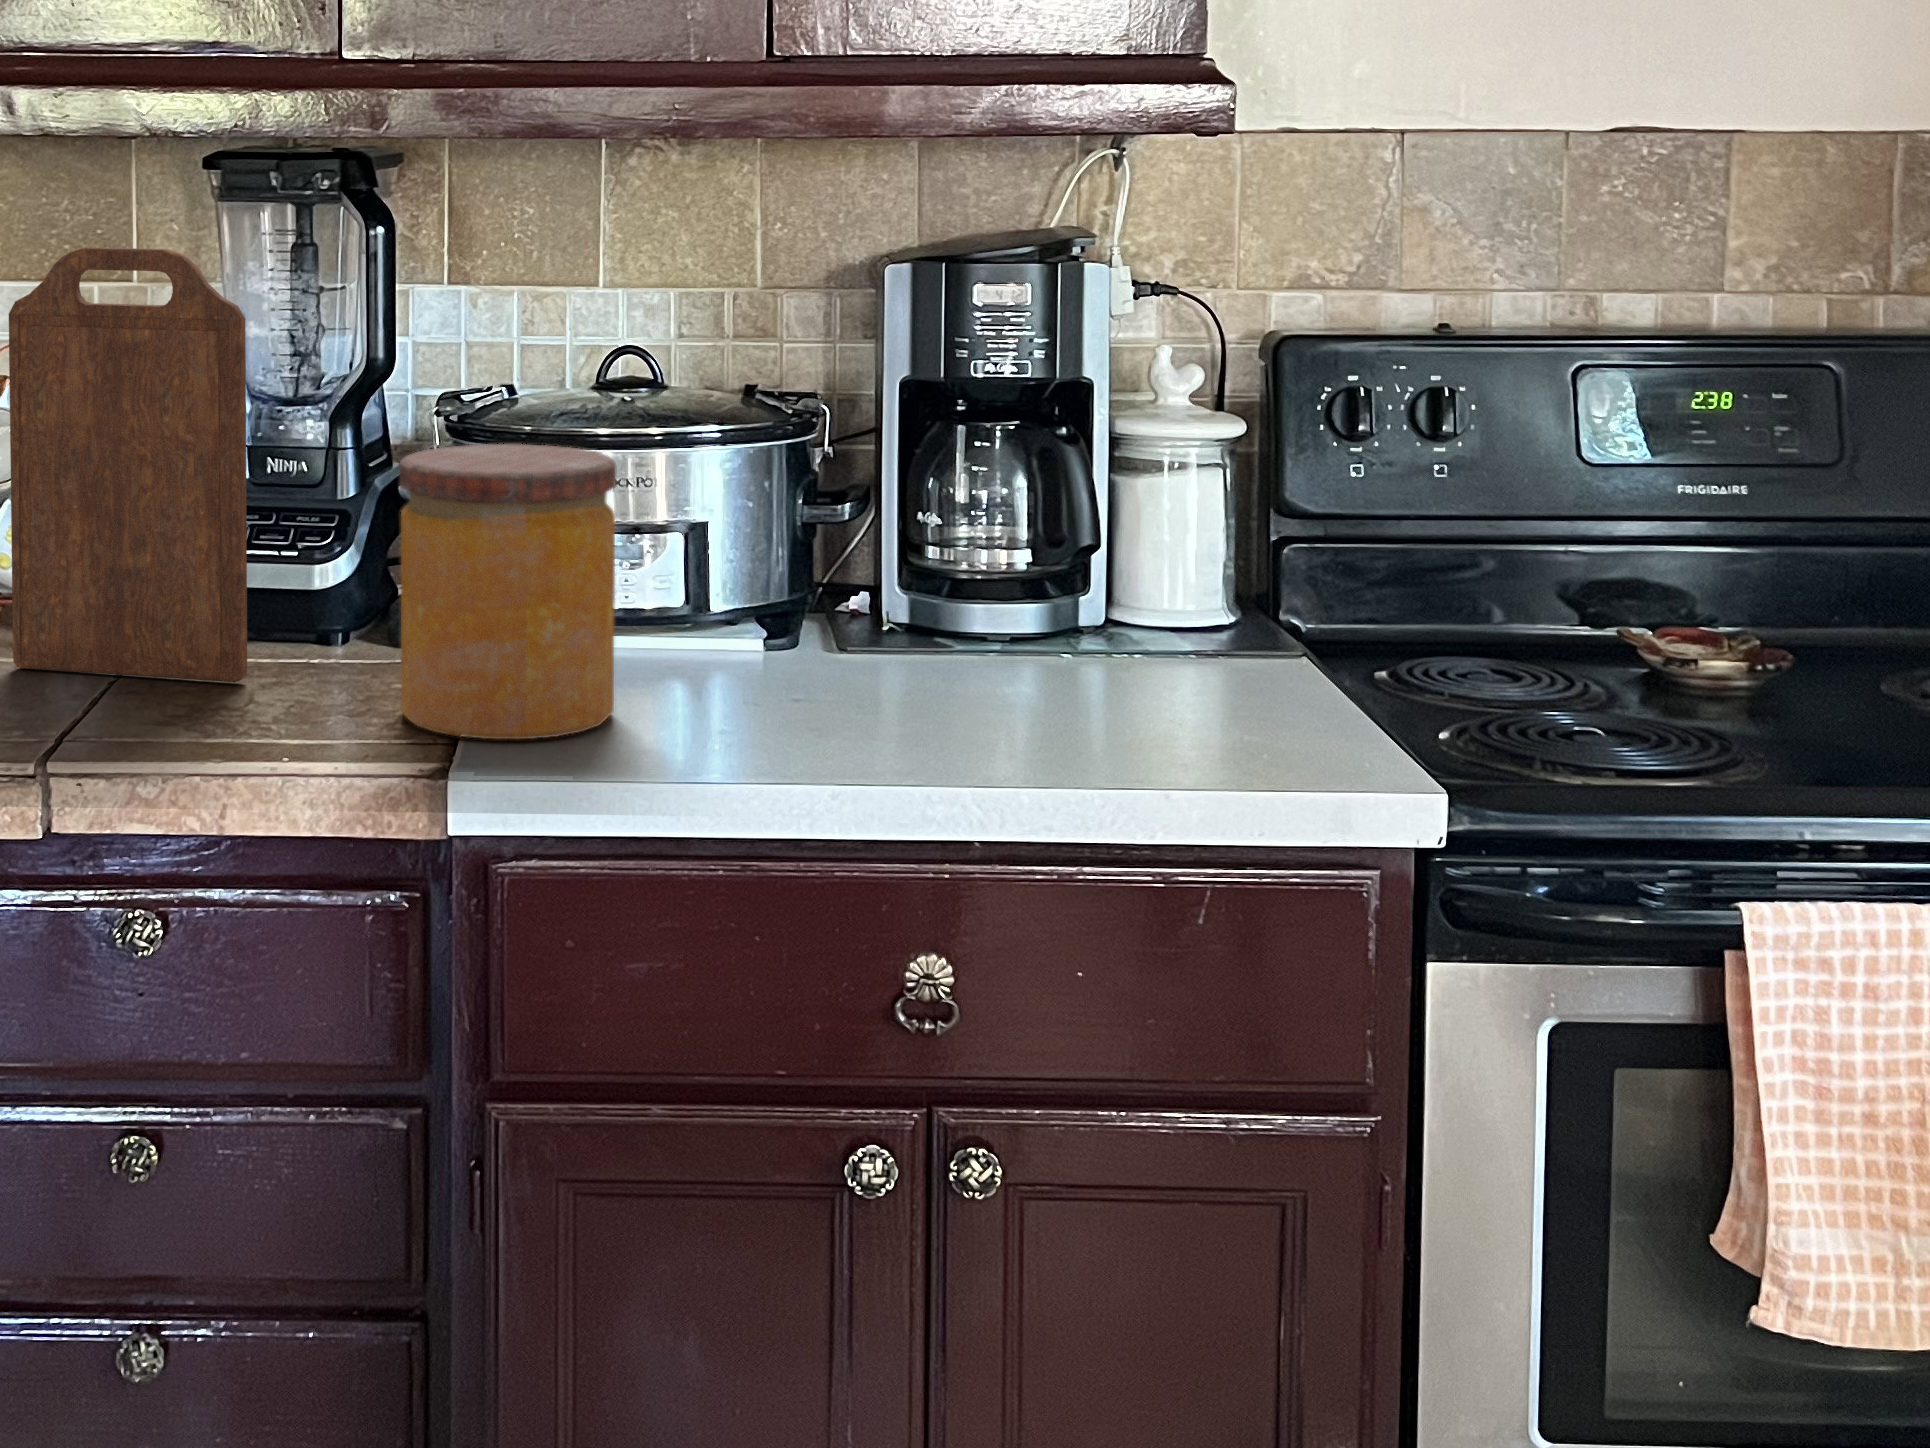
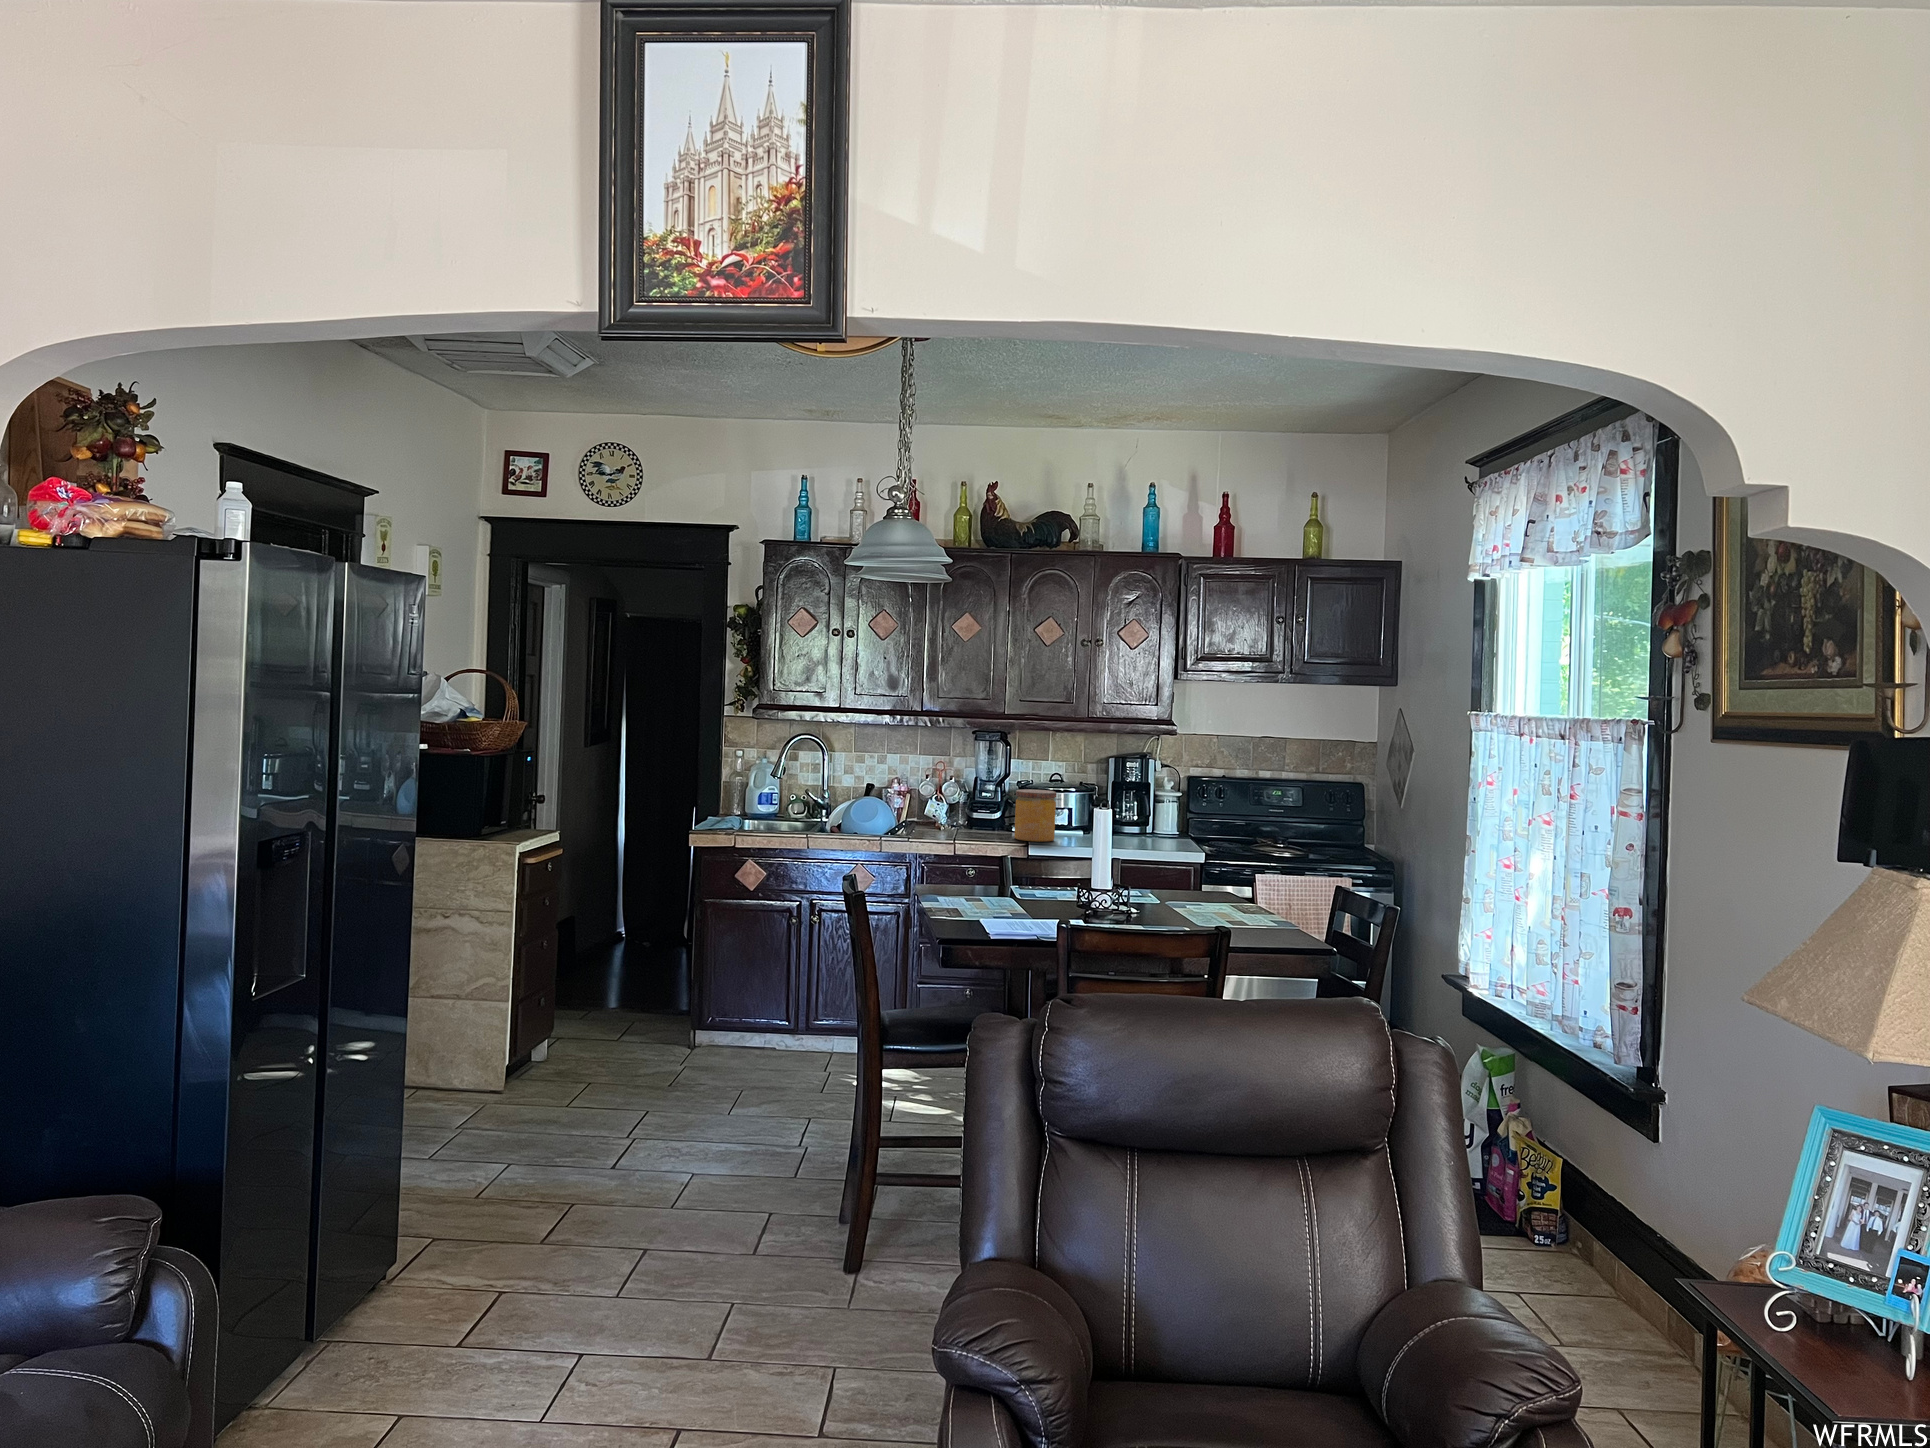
cutting board: present [9,248,247,682] -> none [936,749,986,834]

